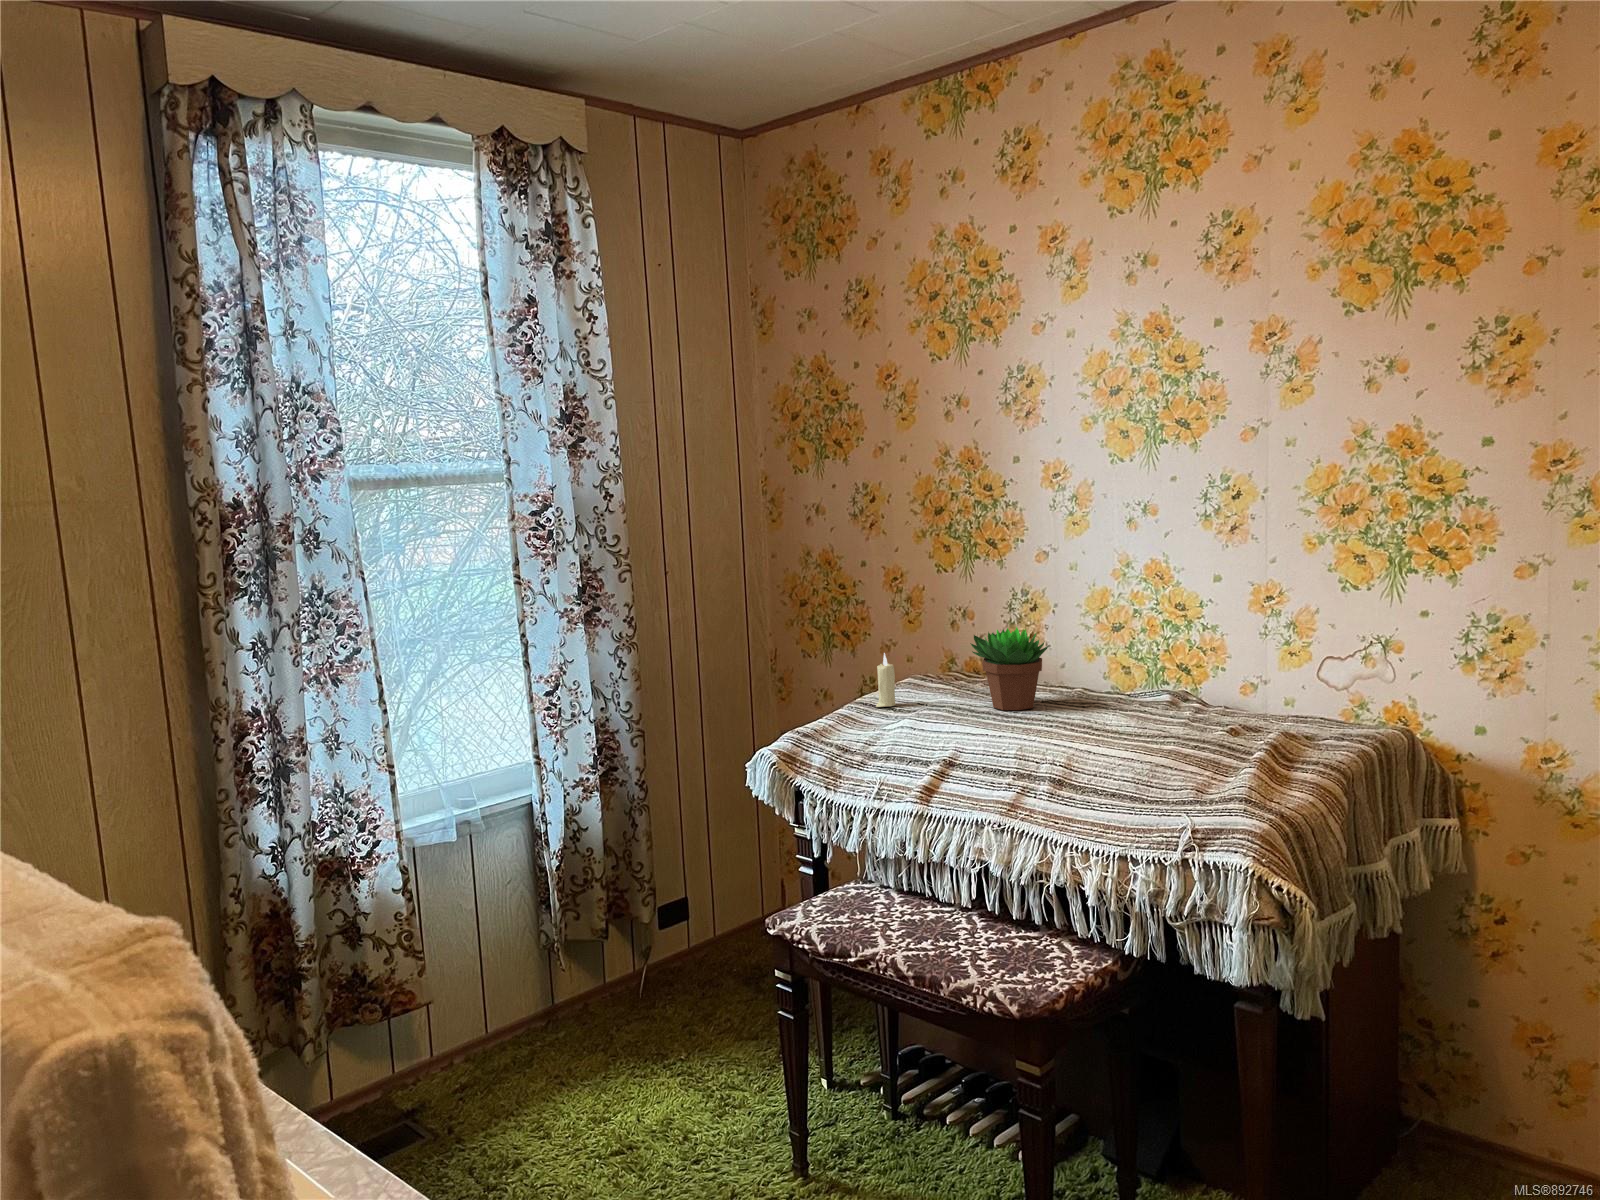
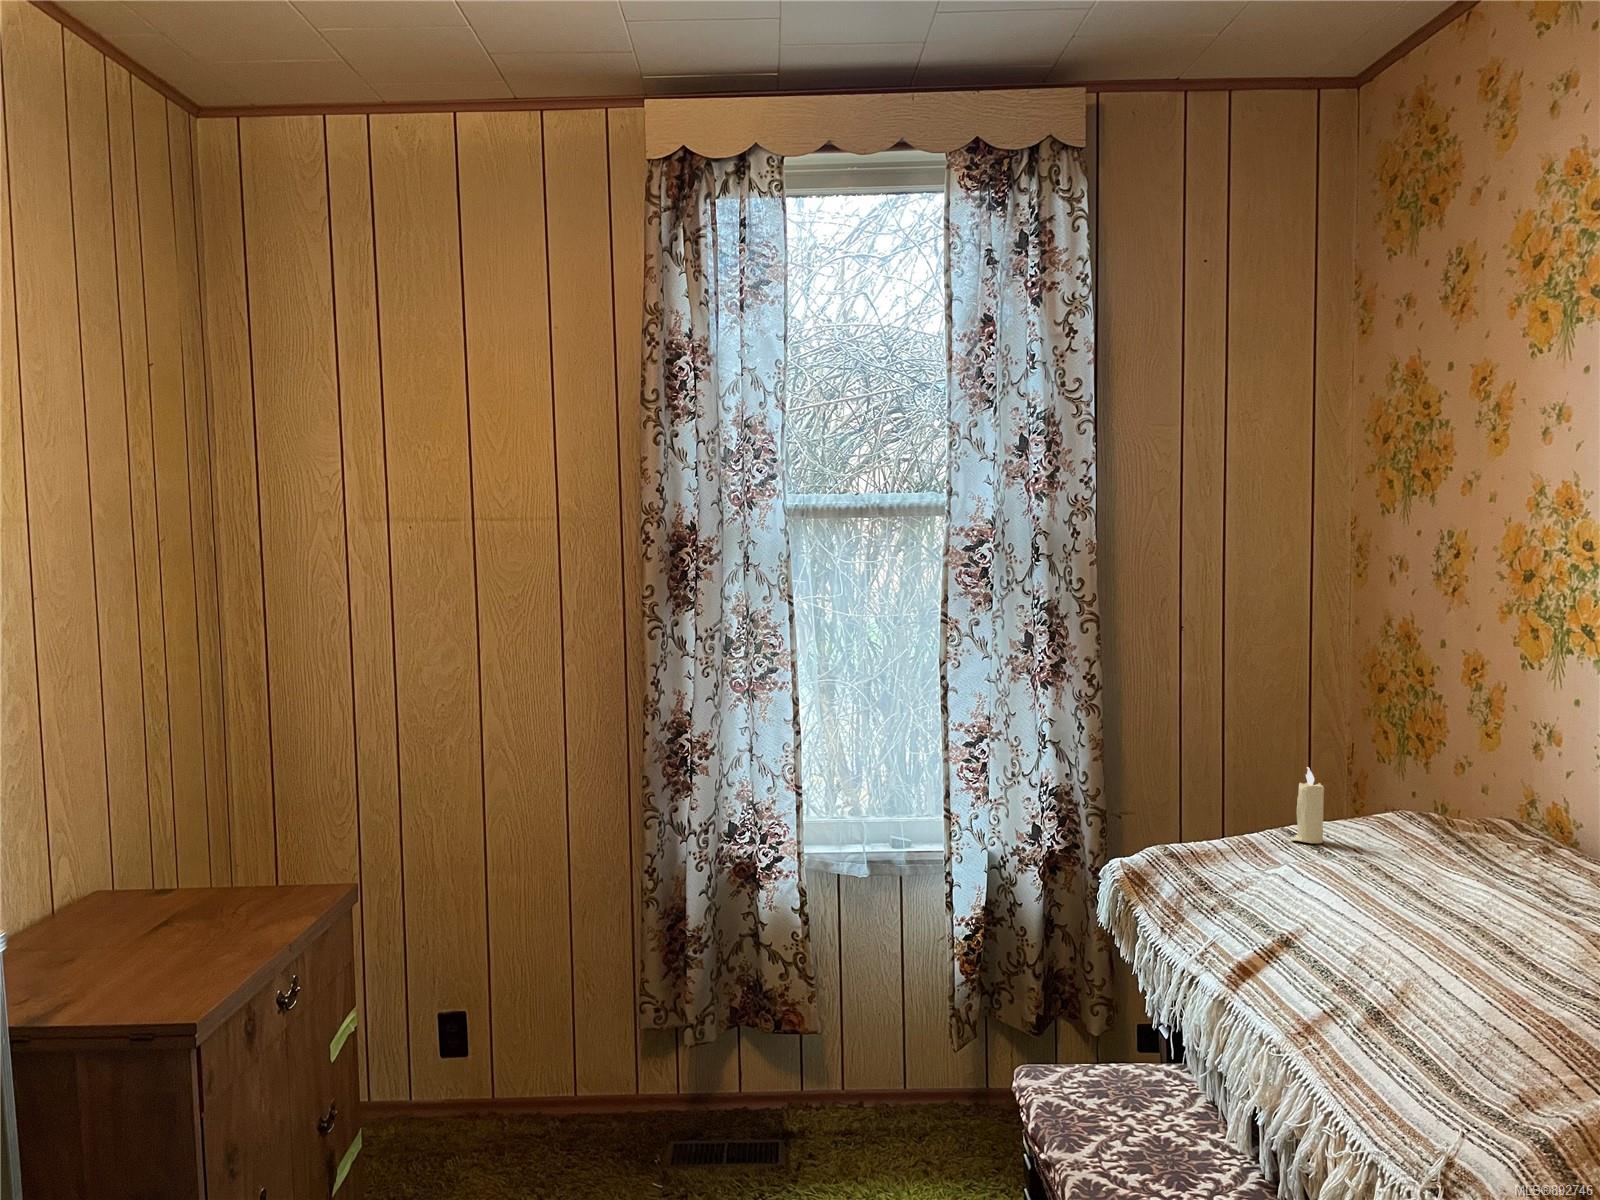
succulent plant: present [970,627,1048,710] -> none [1417,762,1562,897]

